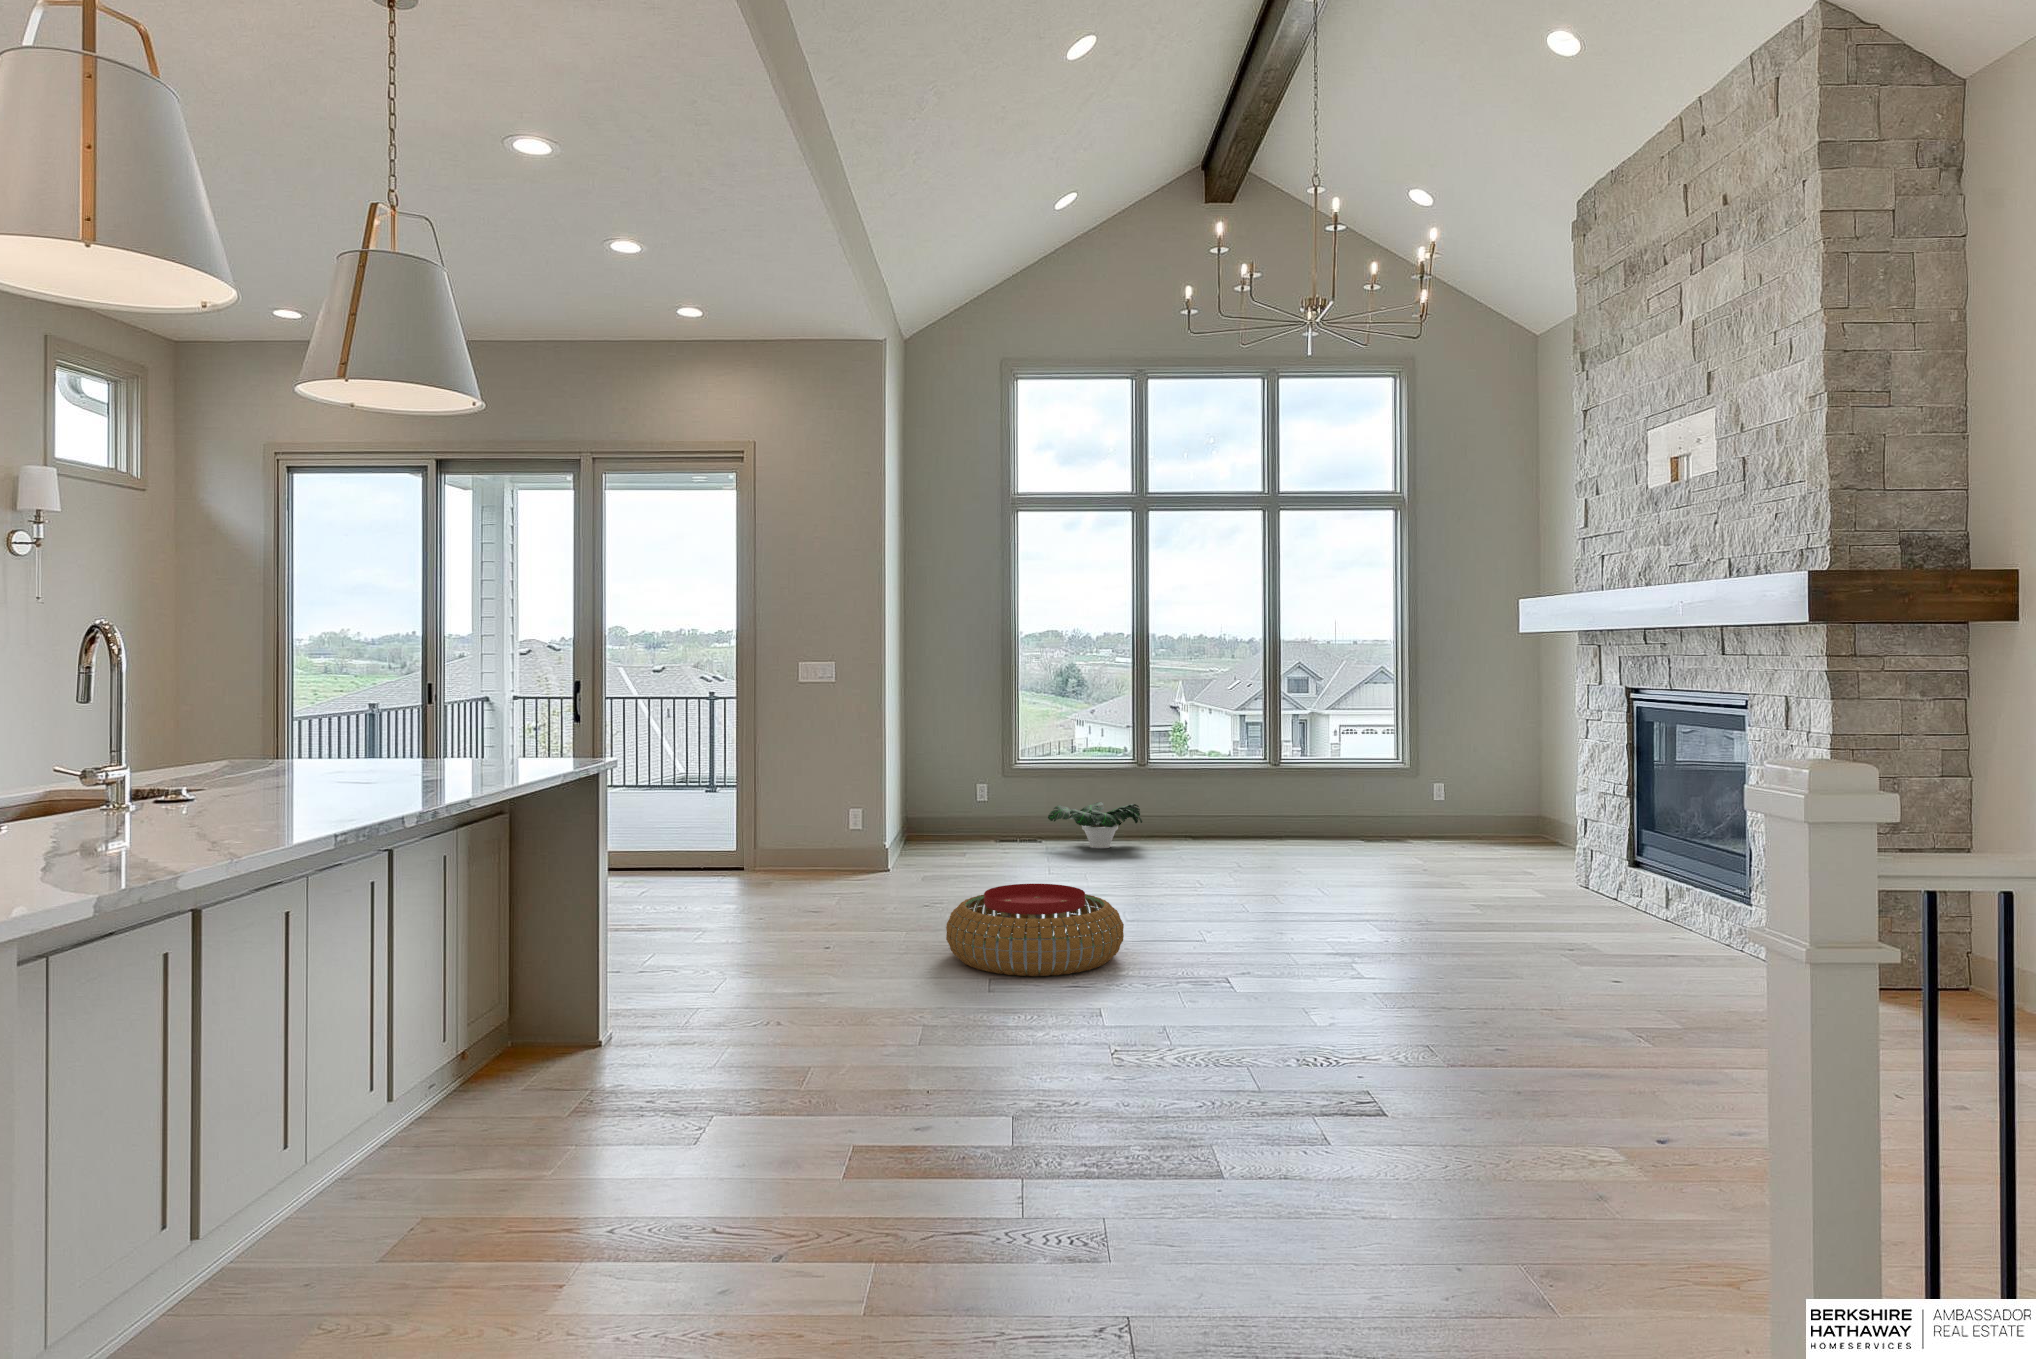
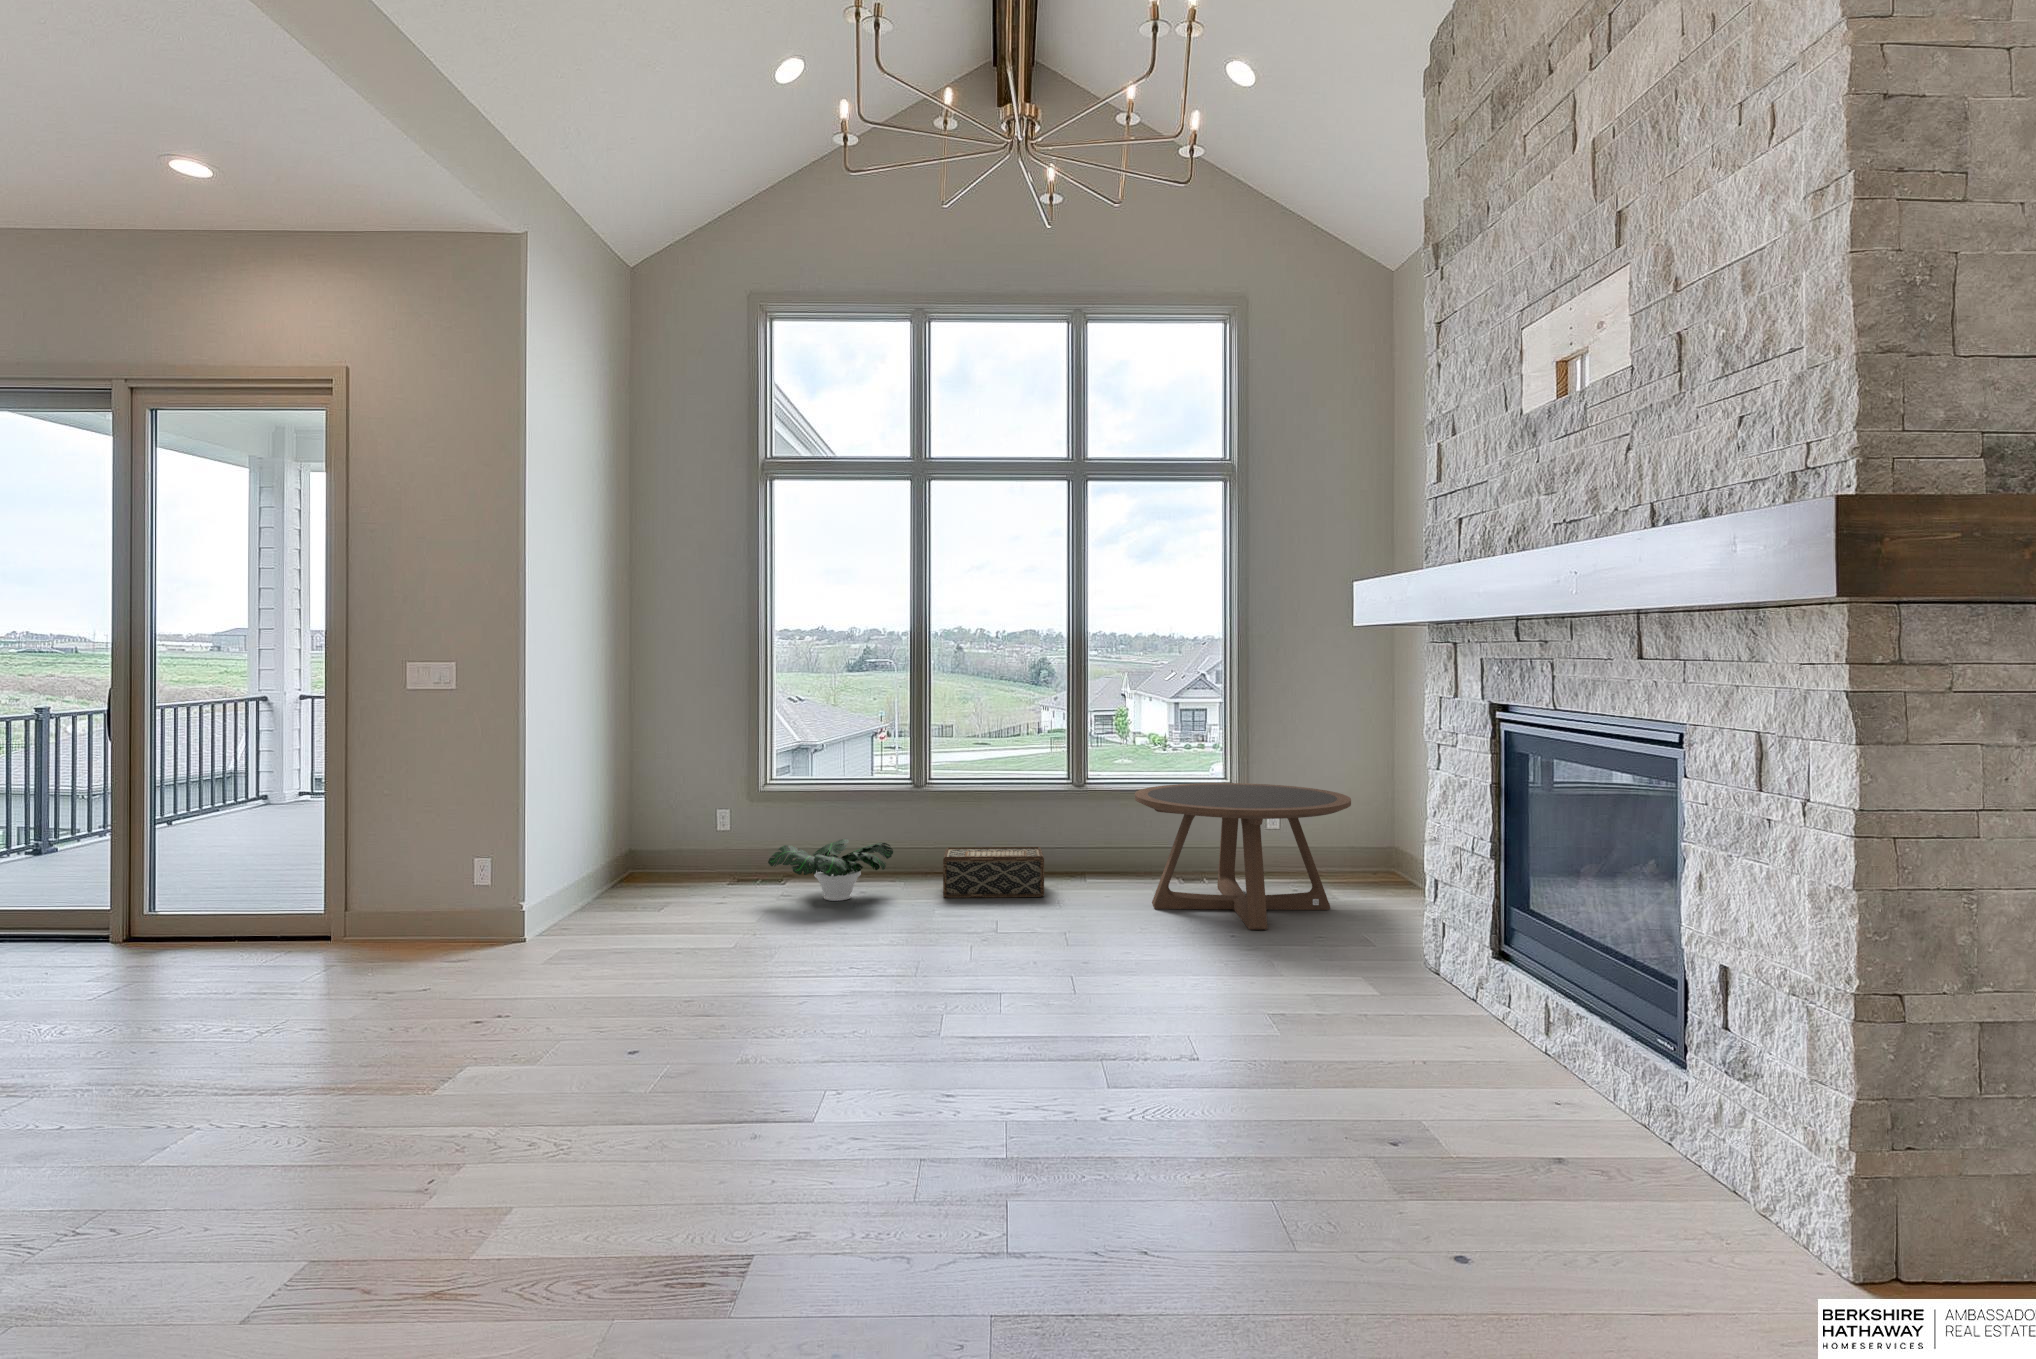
coffee table: none [1338,758,1514,865] -> present [1135,783,1351,930]
woven basket: none [1178,809,1263,847] -> present [943,847,1044,898]
pouf: present [946,884,1124,976] -> none [281,1037,641,1256]

